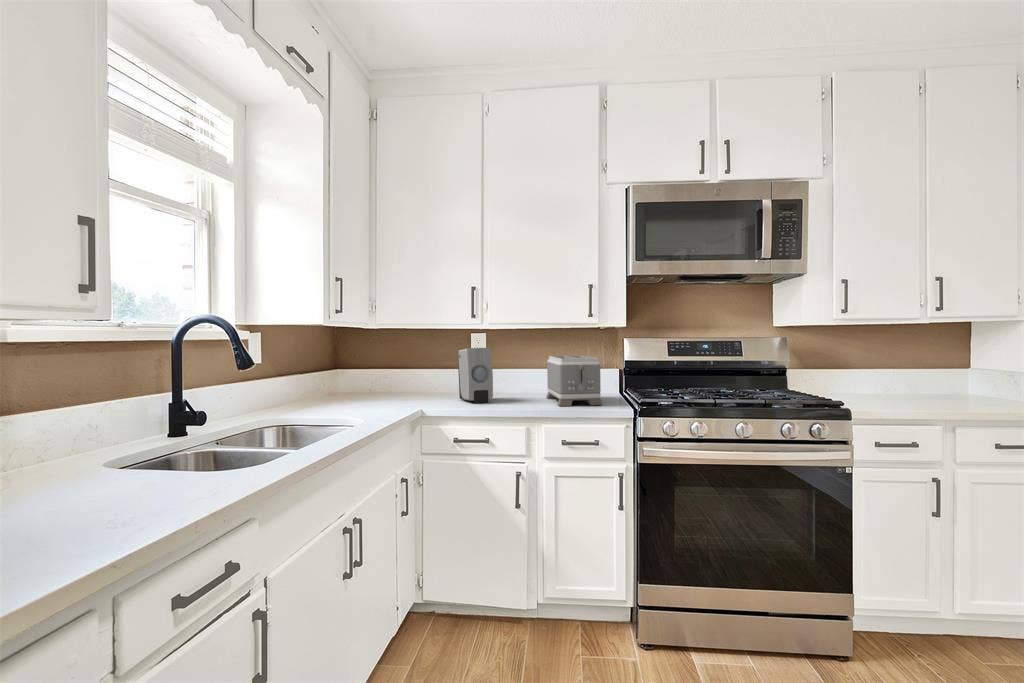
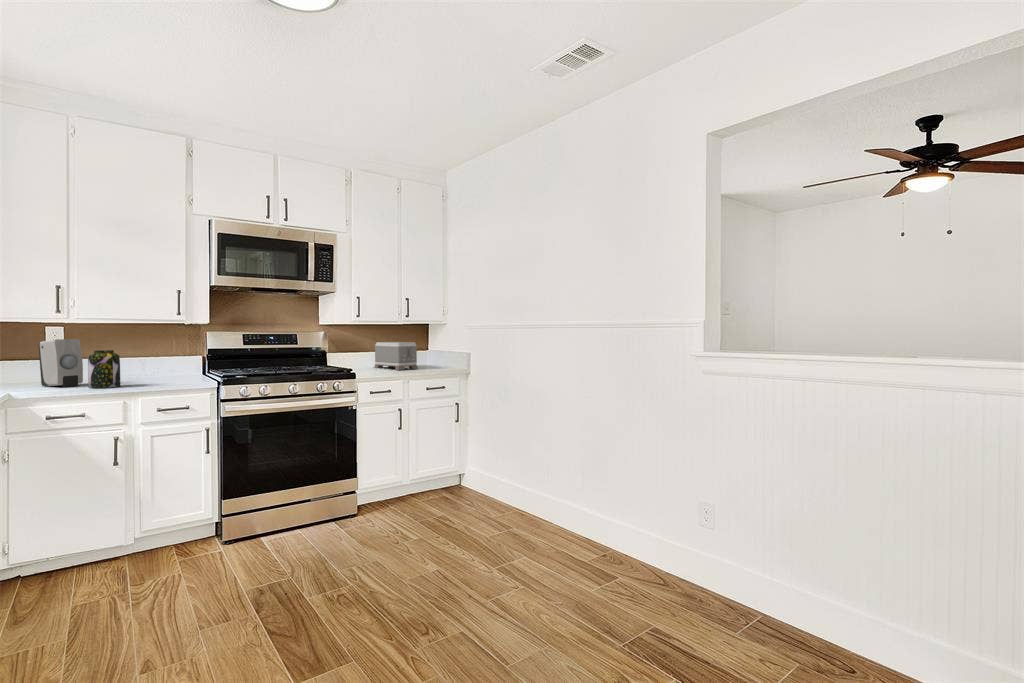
toaster: present [546,356,602,406] -> present [374,342,418,370]
jar: none [494,362,525,409] -> present [88,350,120,388]

